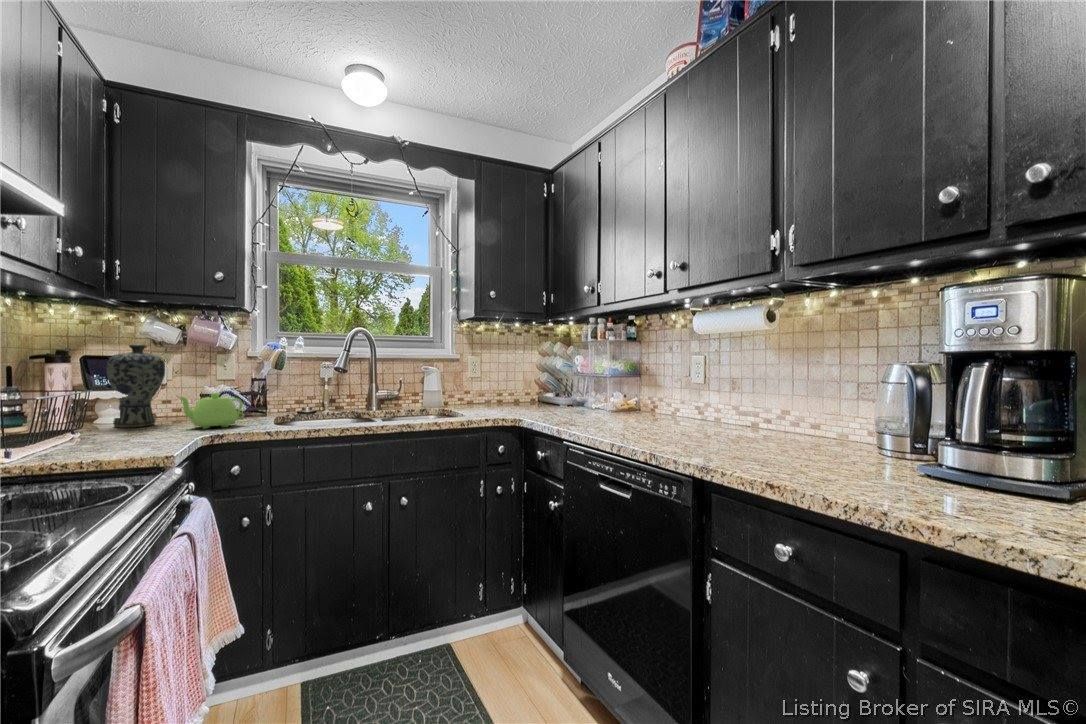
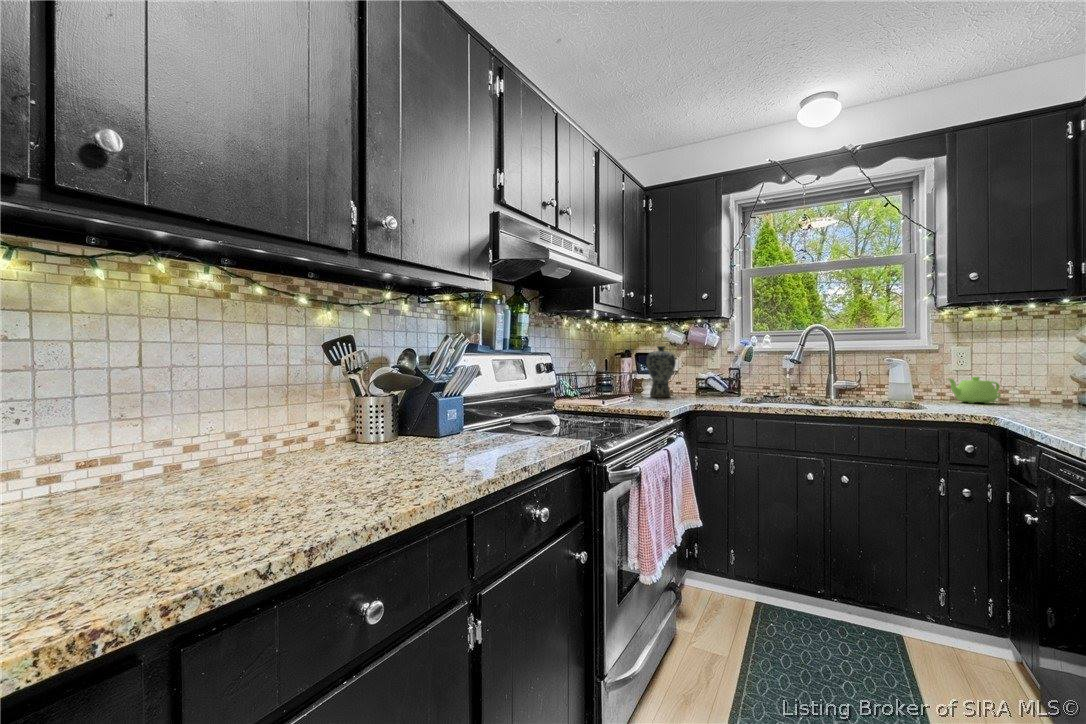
teapot: present [179,393,244,429] -> present [948,377,1001,404]

